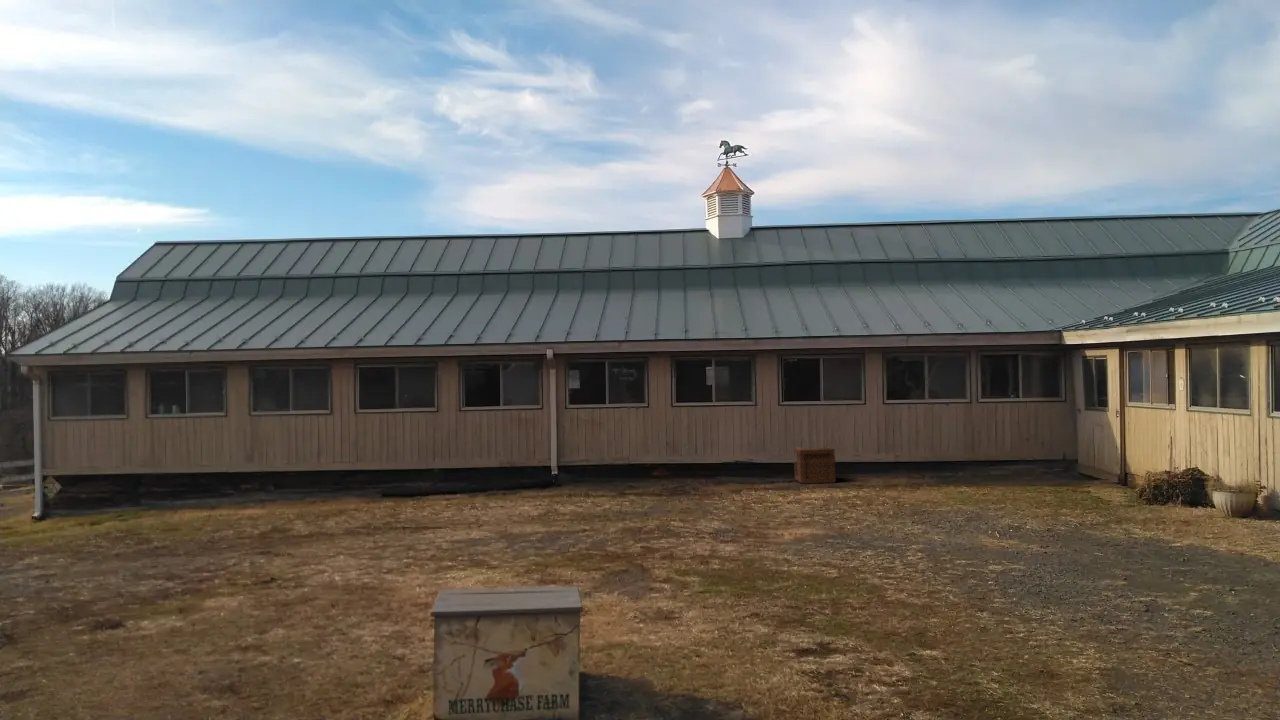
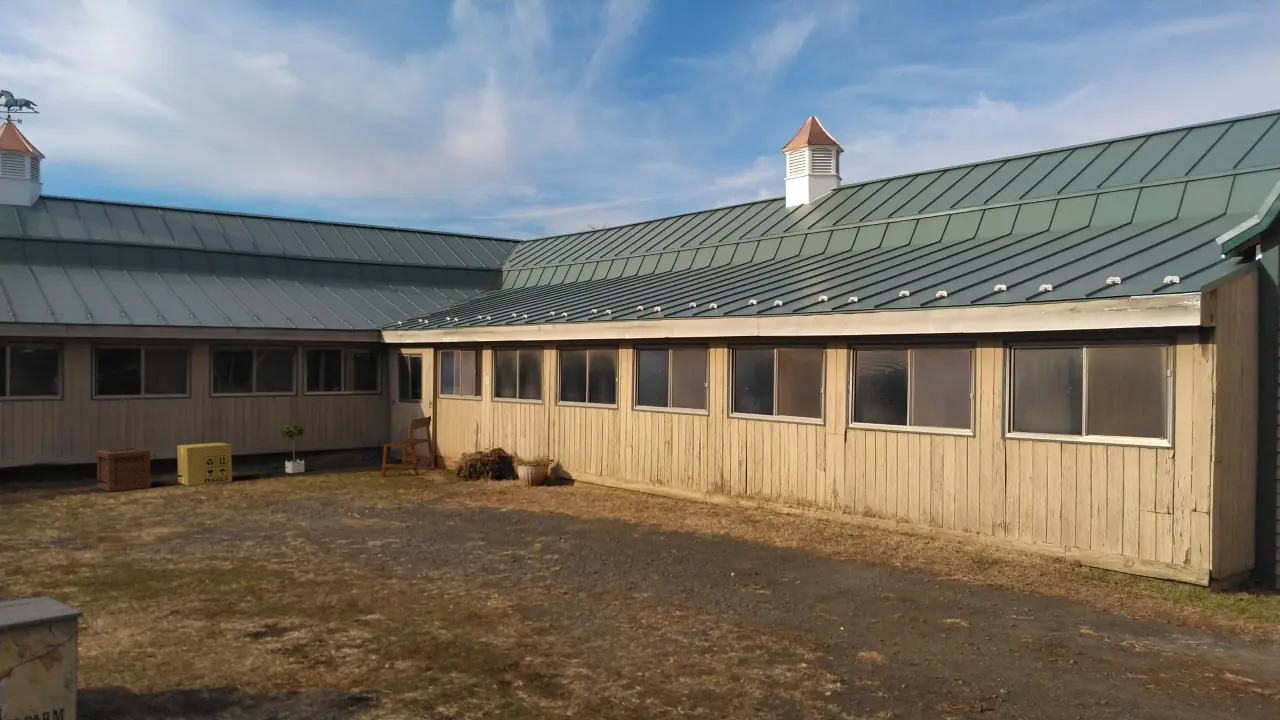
bench: none [1057,425,1124,491] -> present [382,416,435,476]
potted tree: none [957,429,981,478] -> present [281,424,304,473]
cardboard box: none [860,444,907,483] -> present [177,442,232,486]

